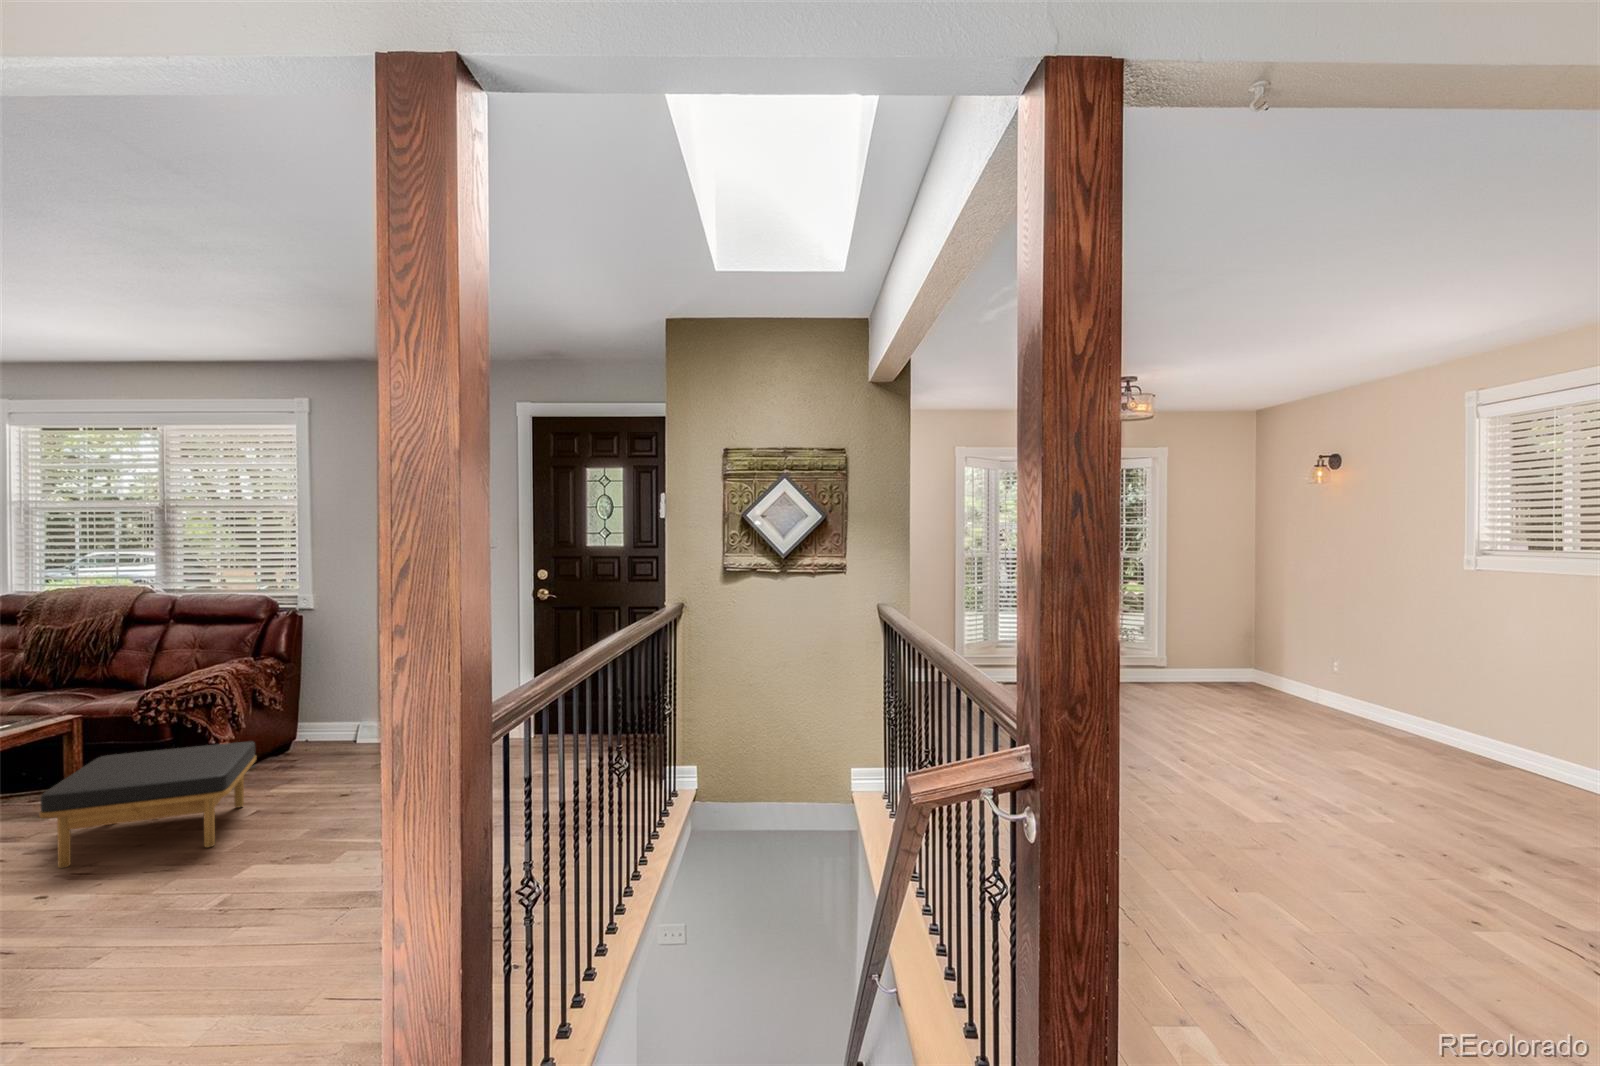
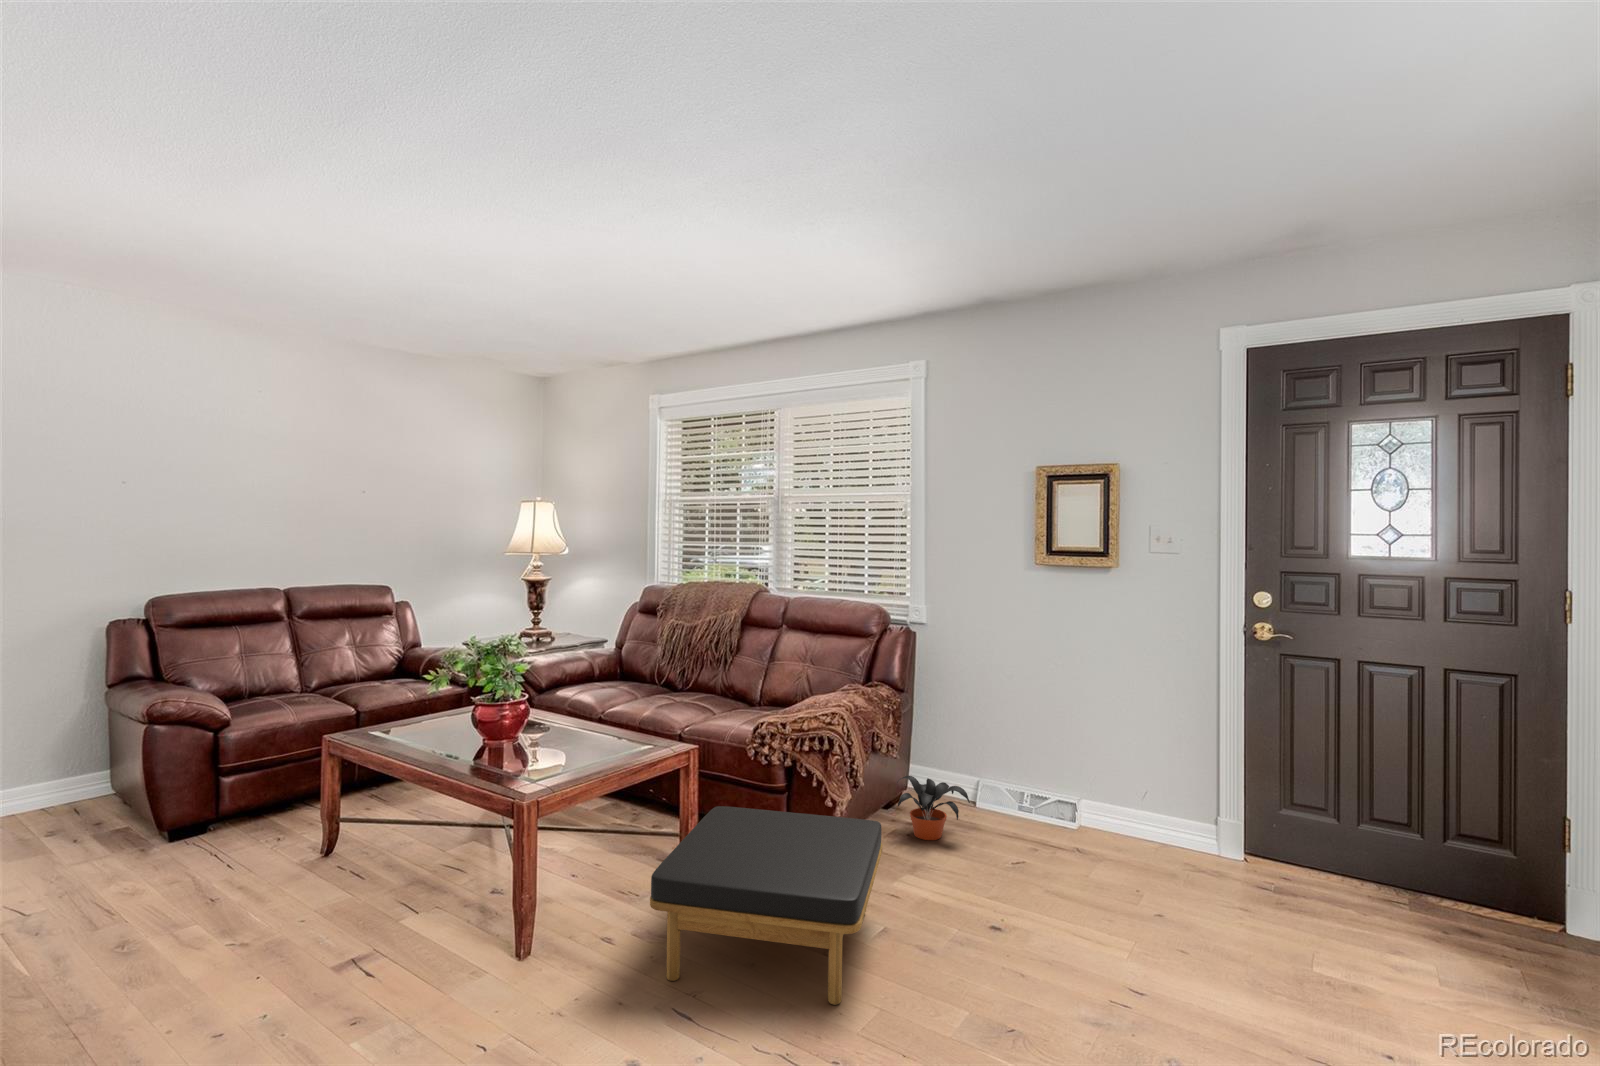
potted plant: none [281,720,342,764] -> present [898,776,970,840]

